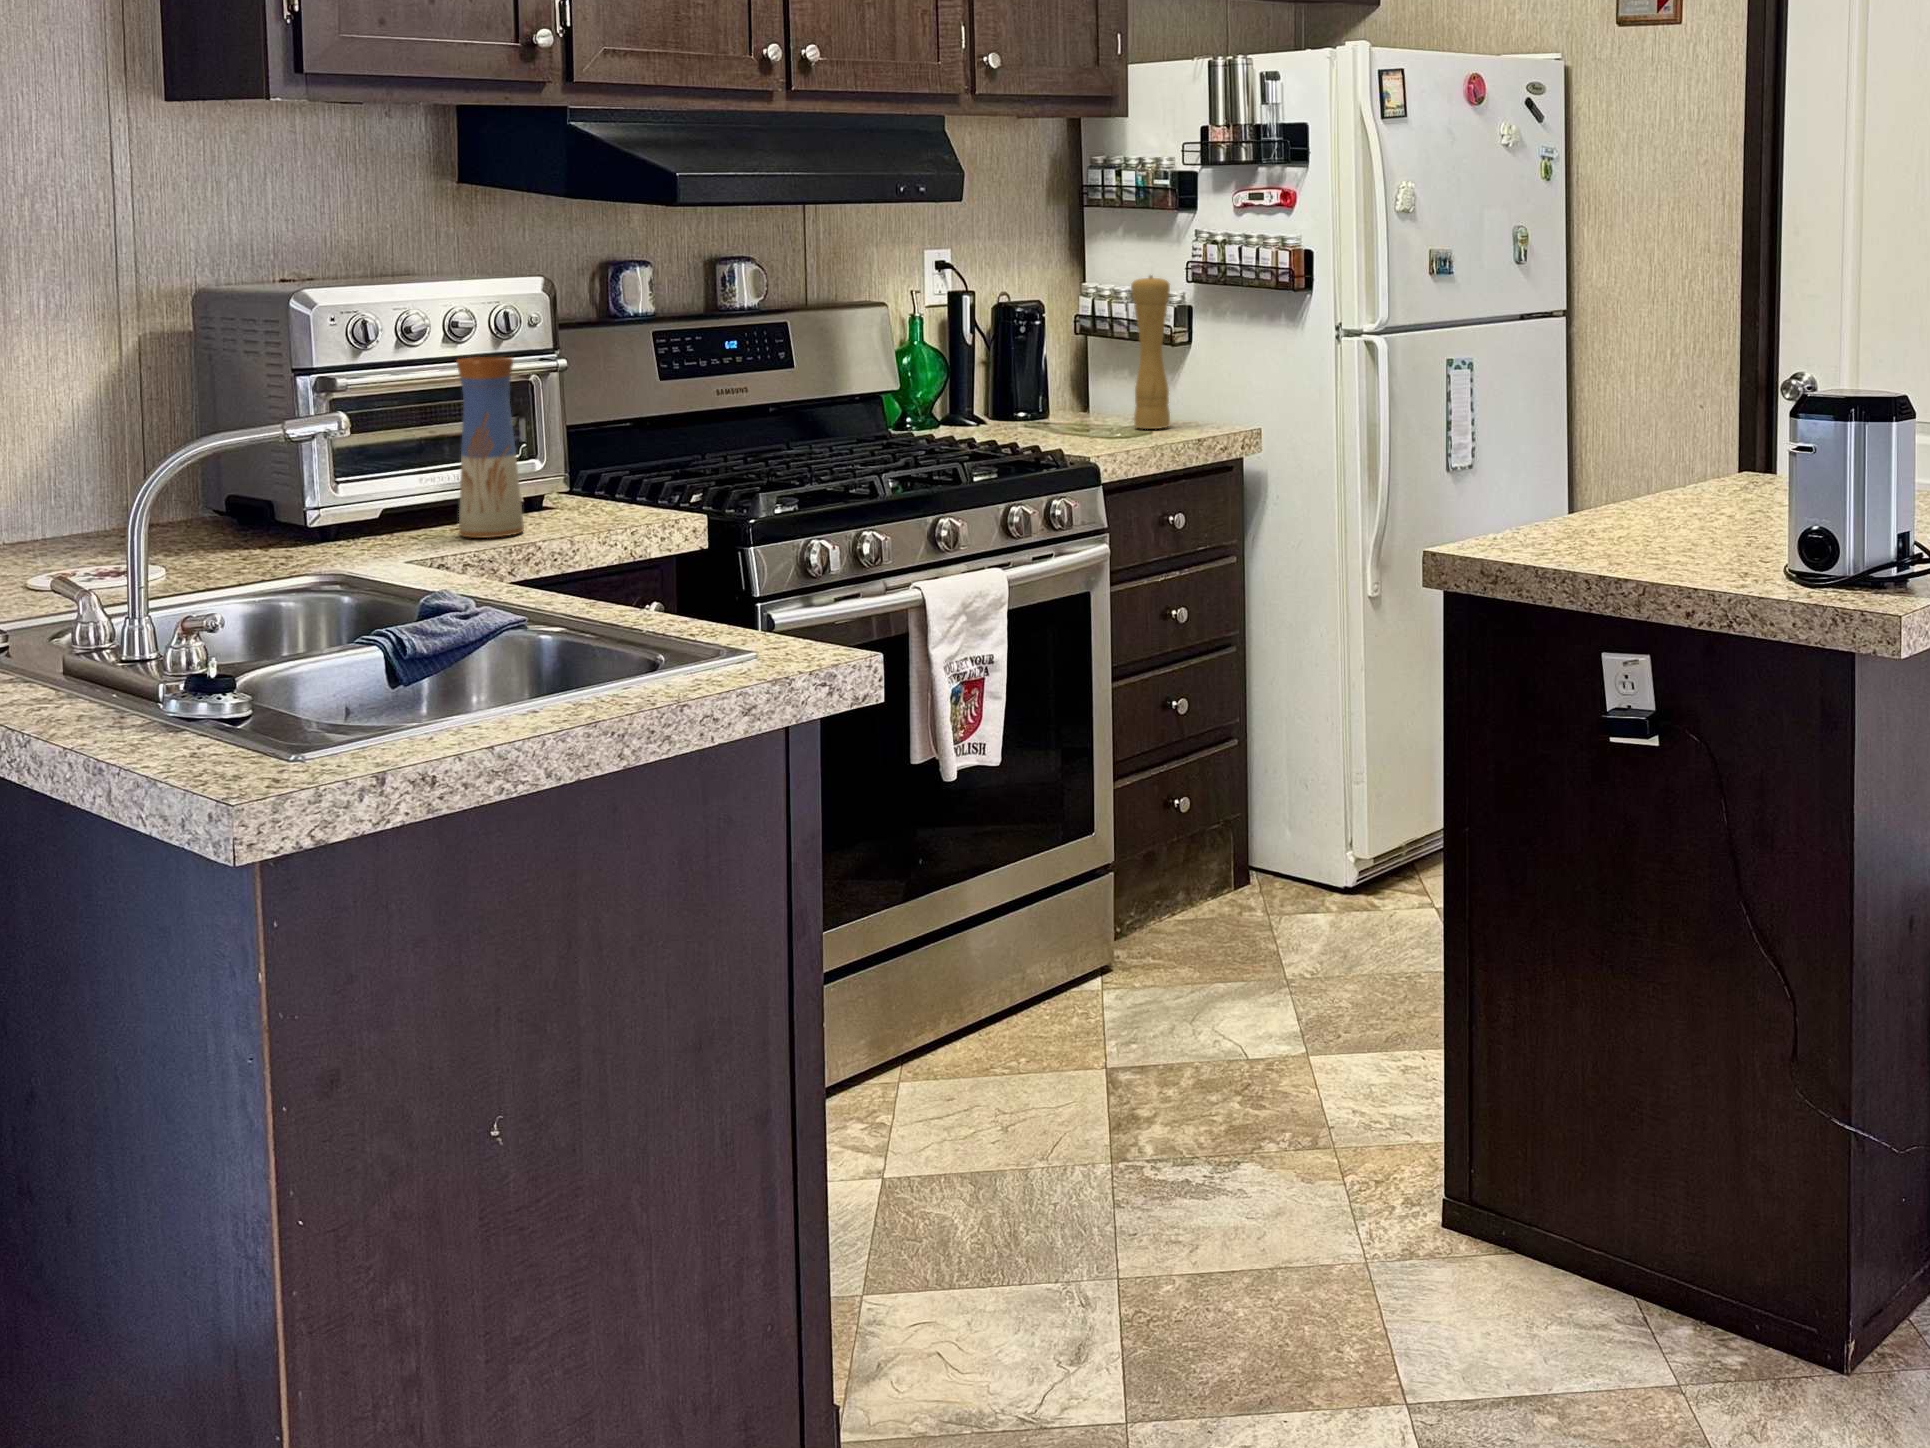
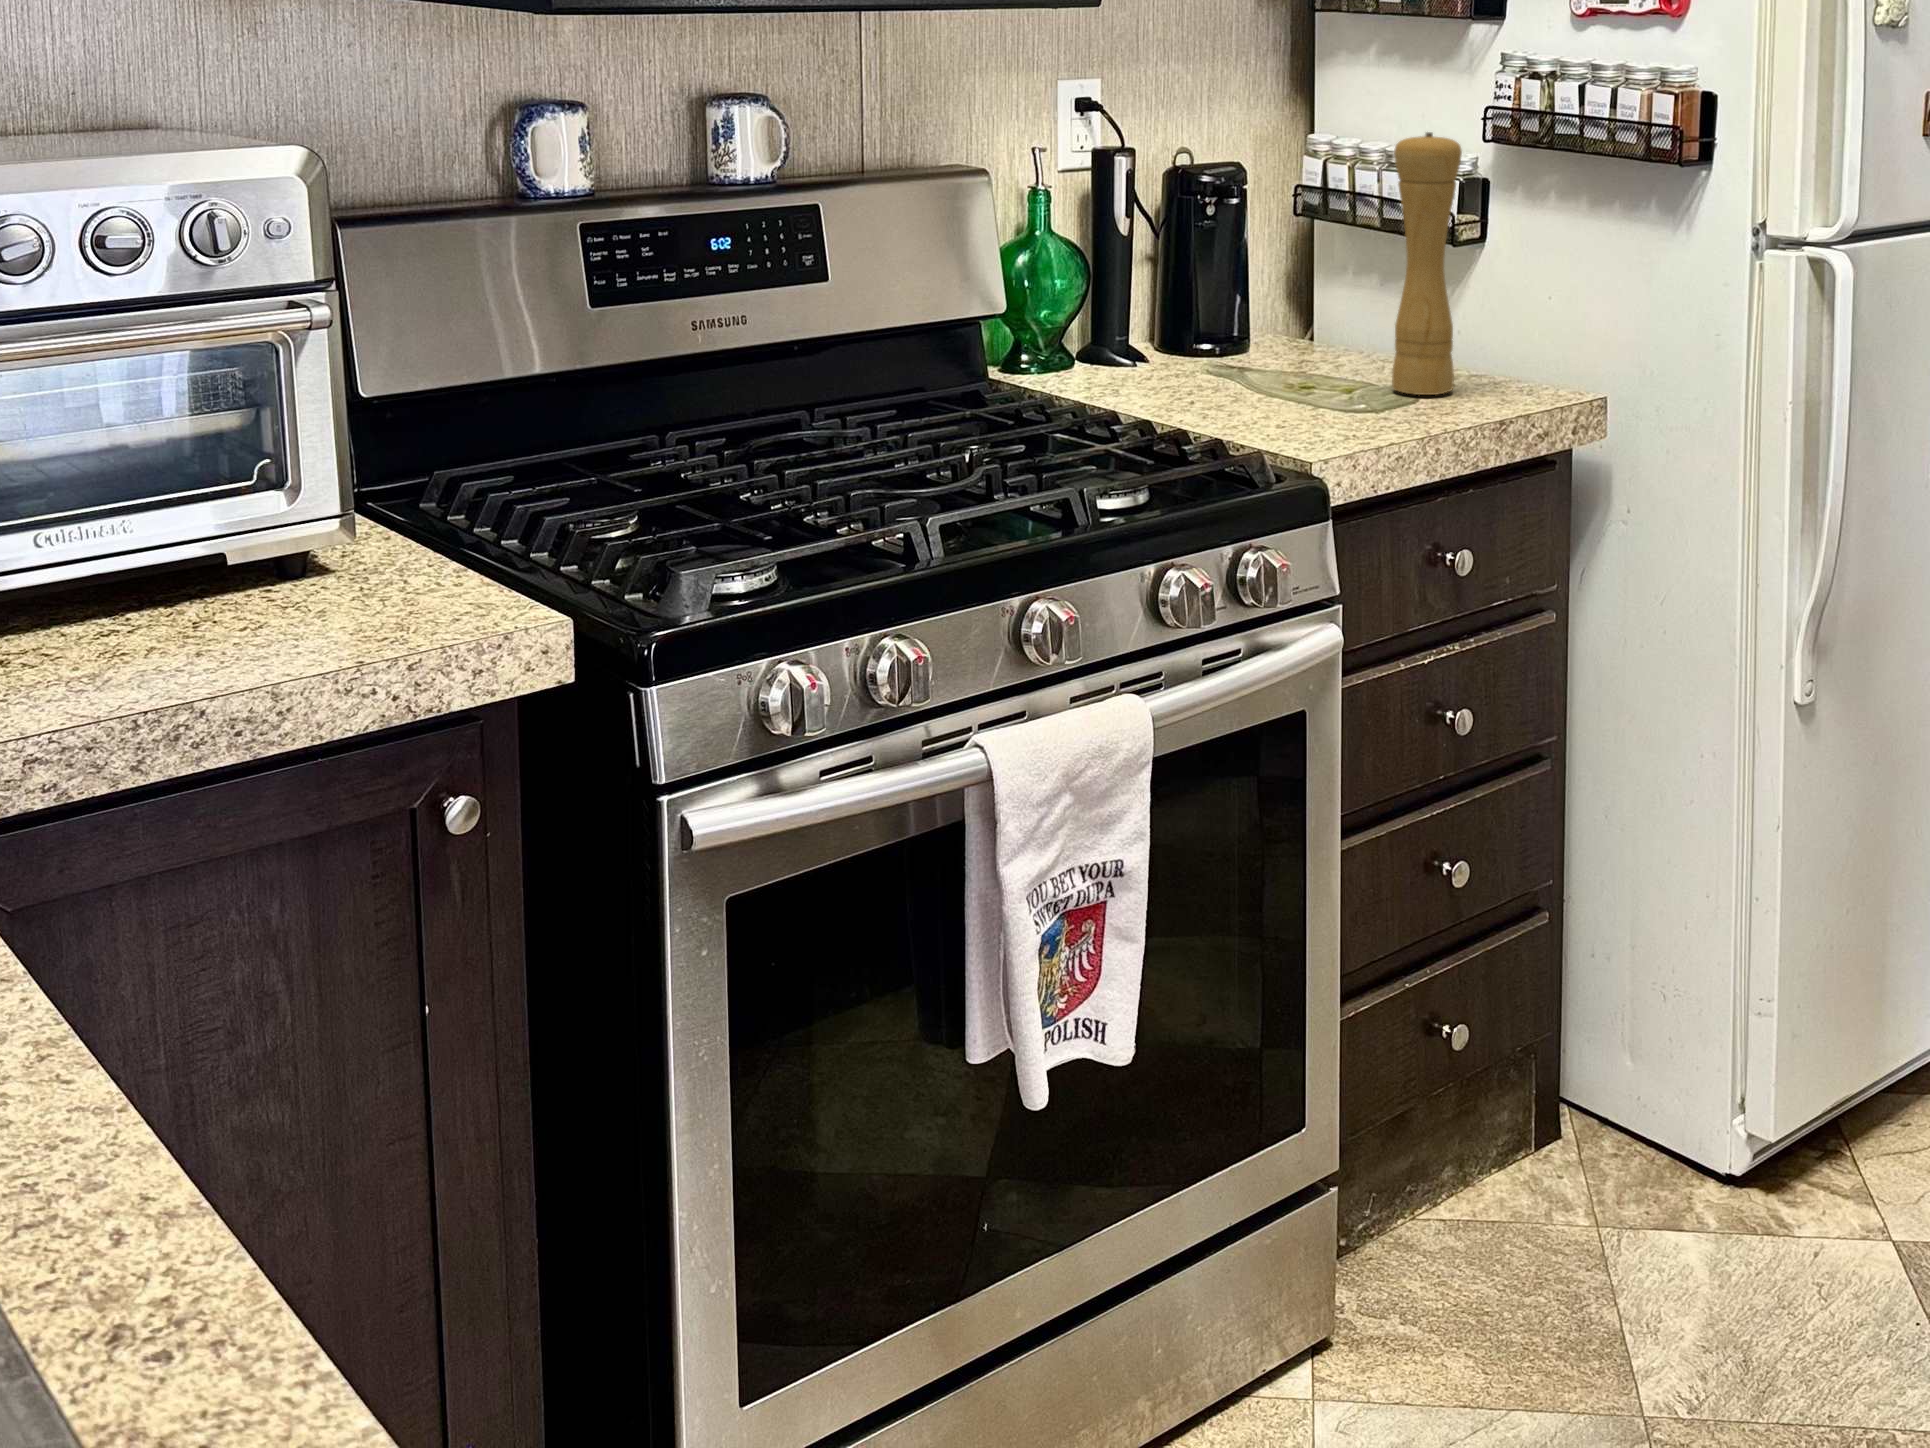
vase: present [457,357,524,538] -> none [60,316,206,679]

